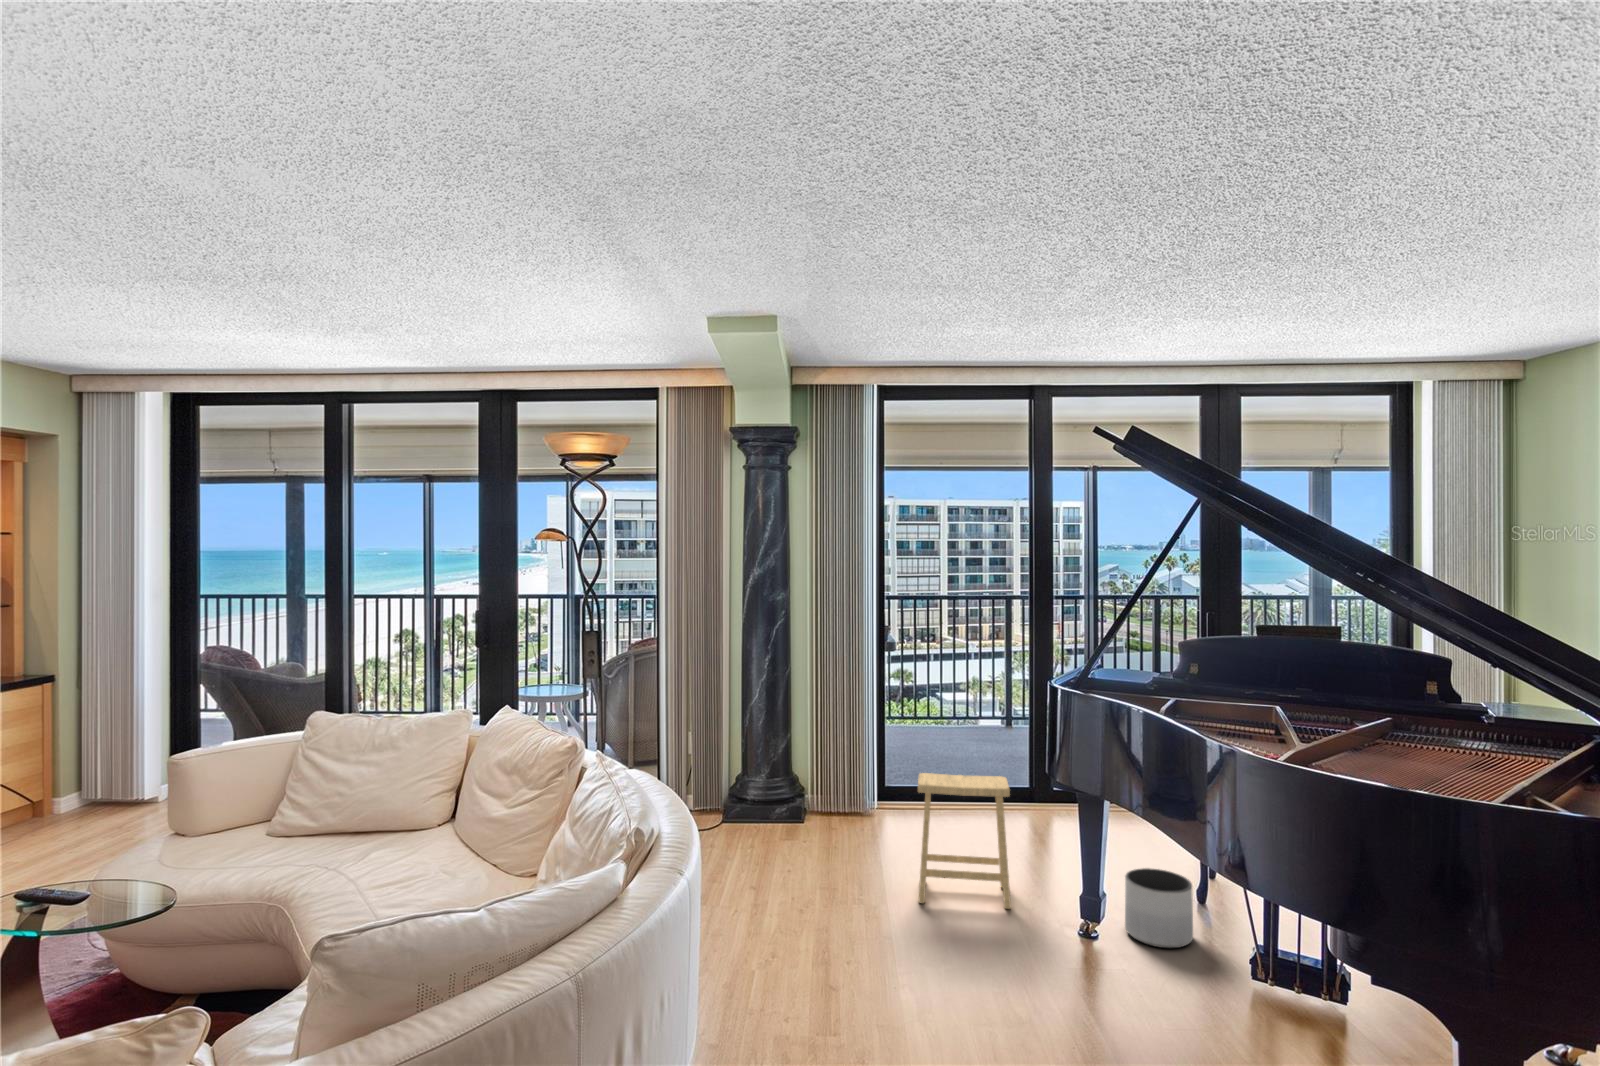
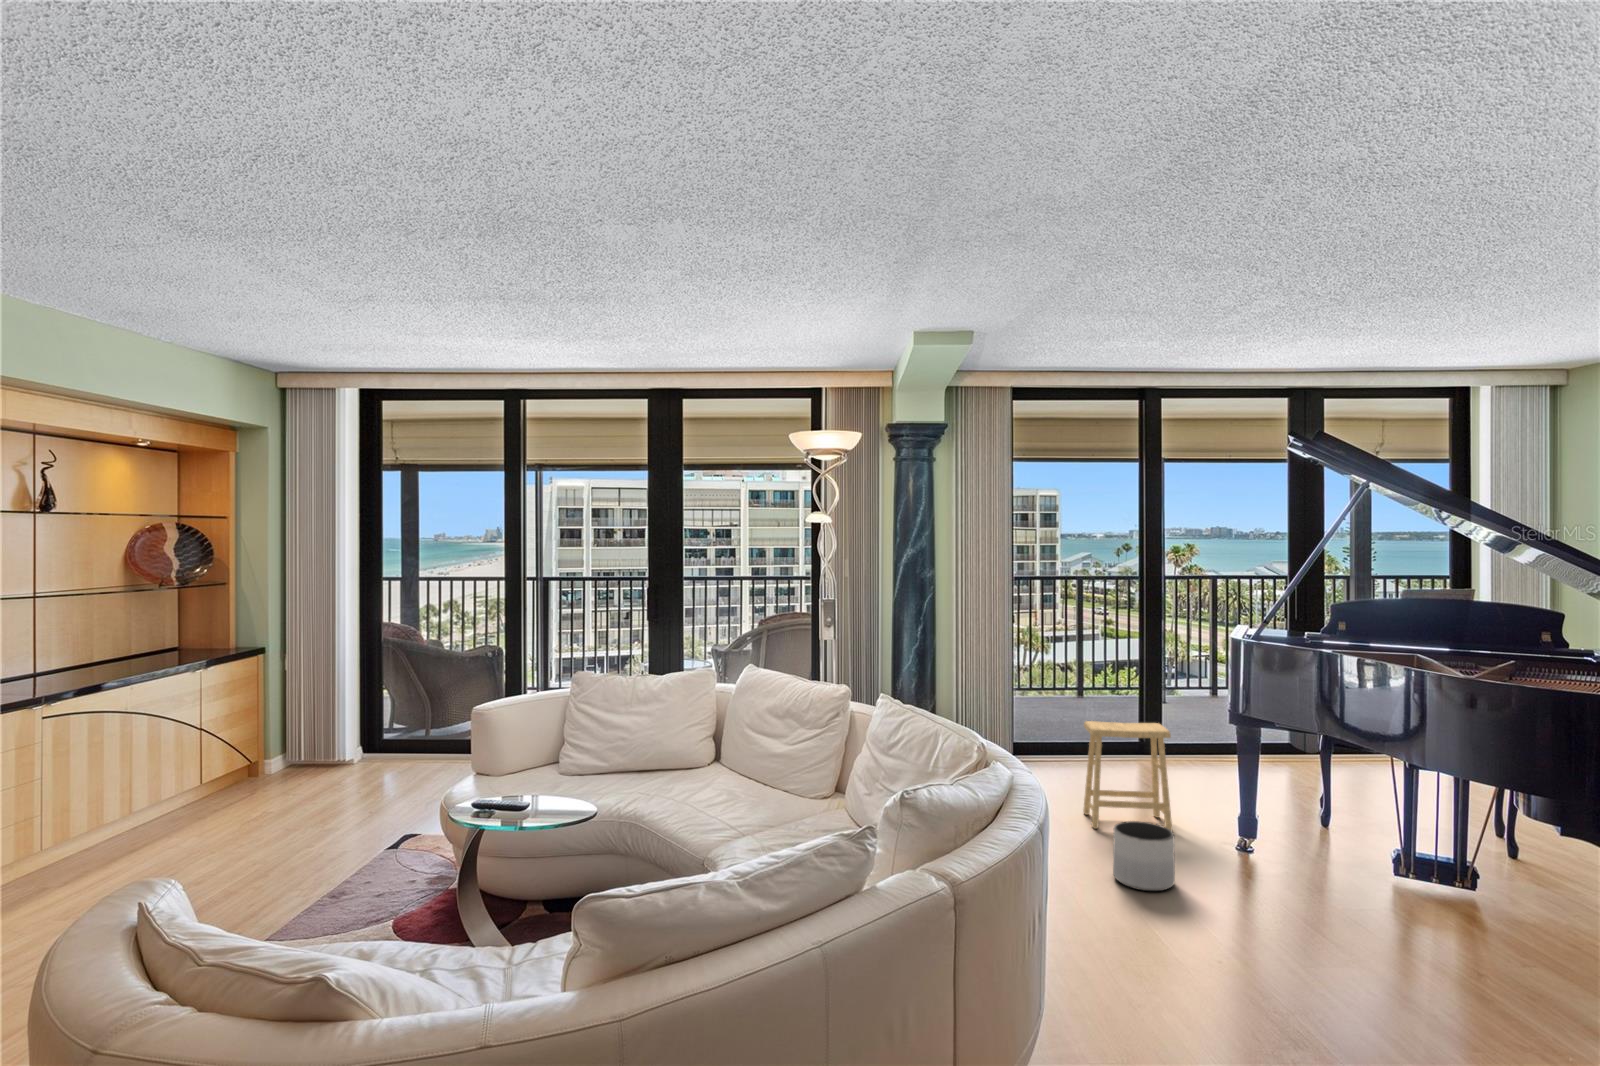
planter: present [1125,868,1193,948] -> present [1113,821,1175,891]

